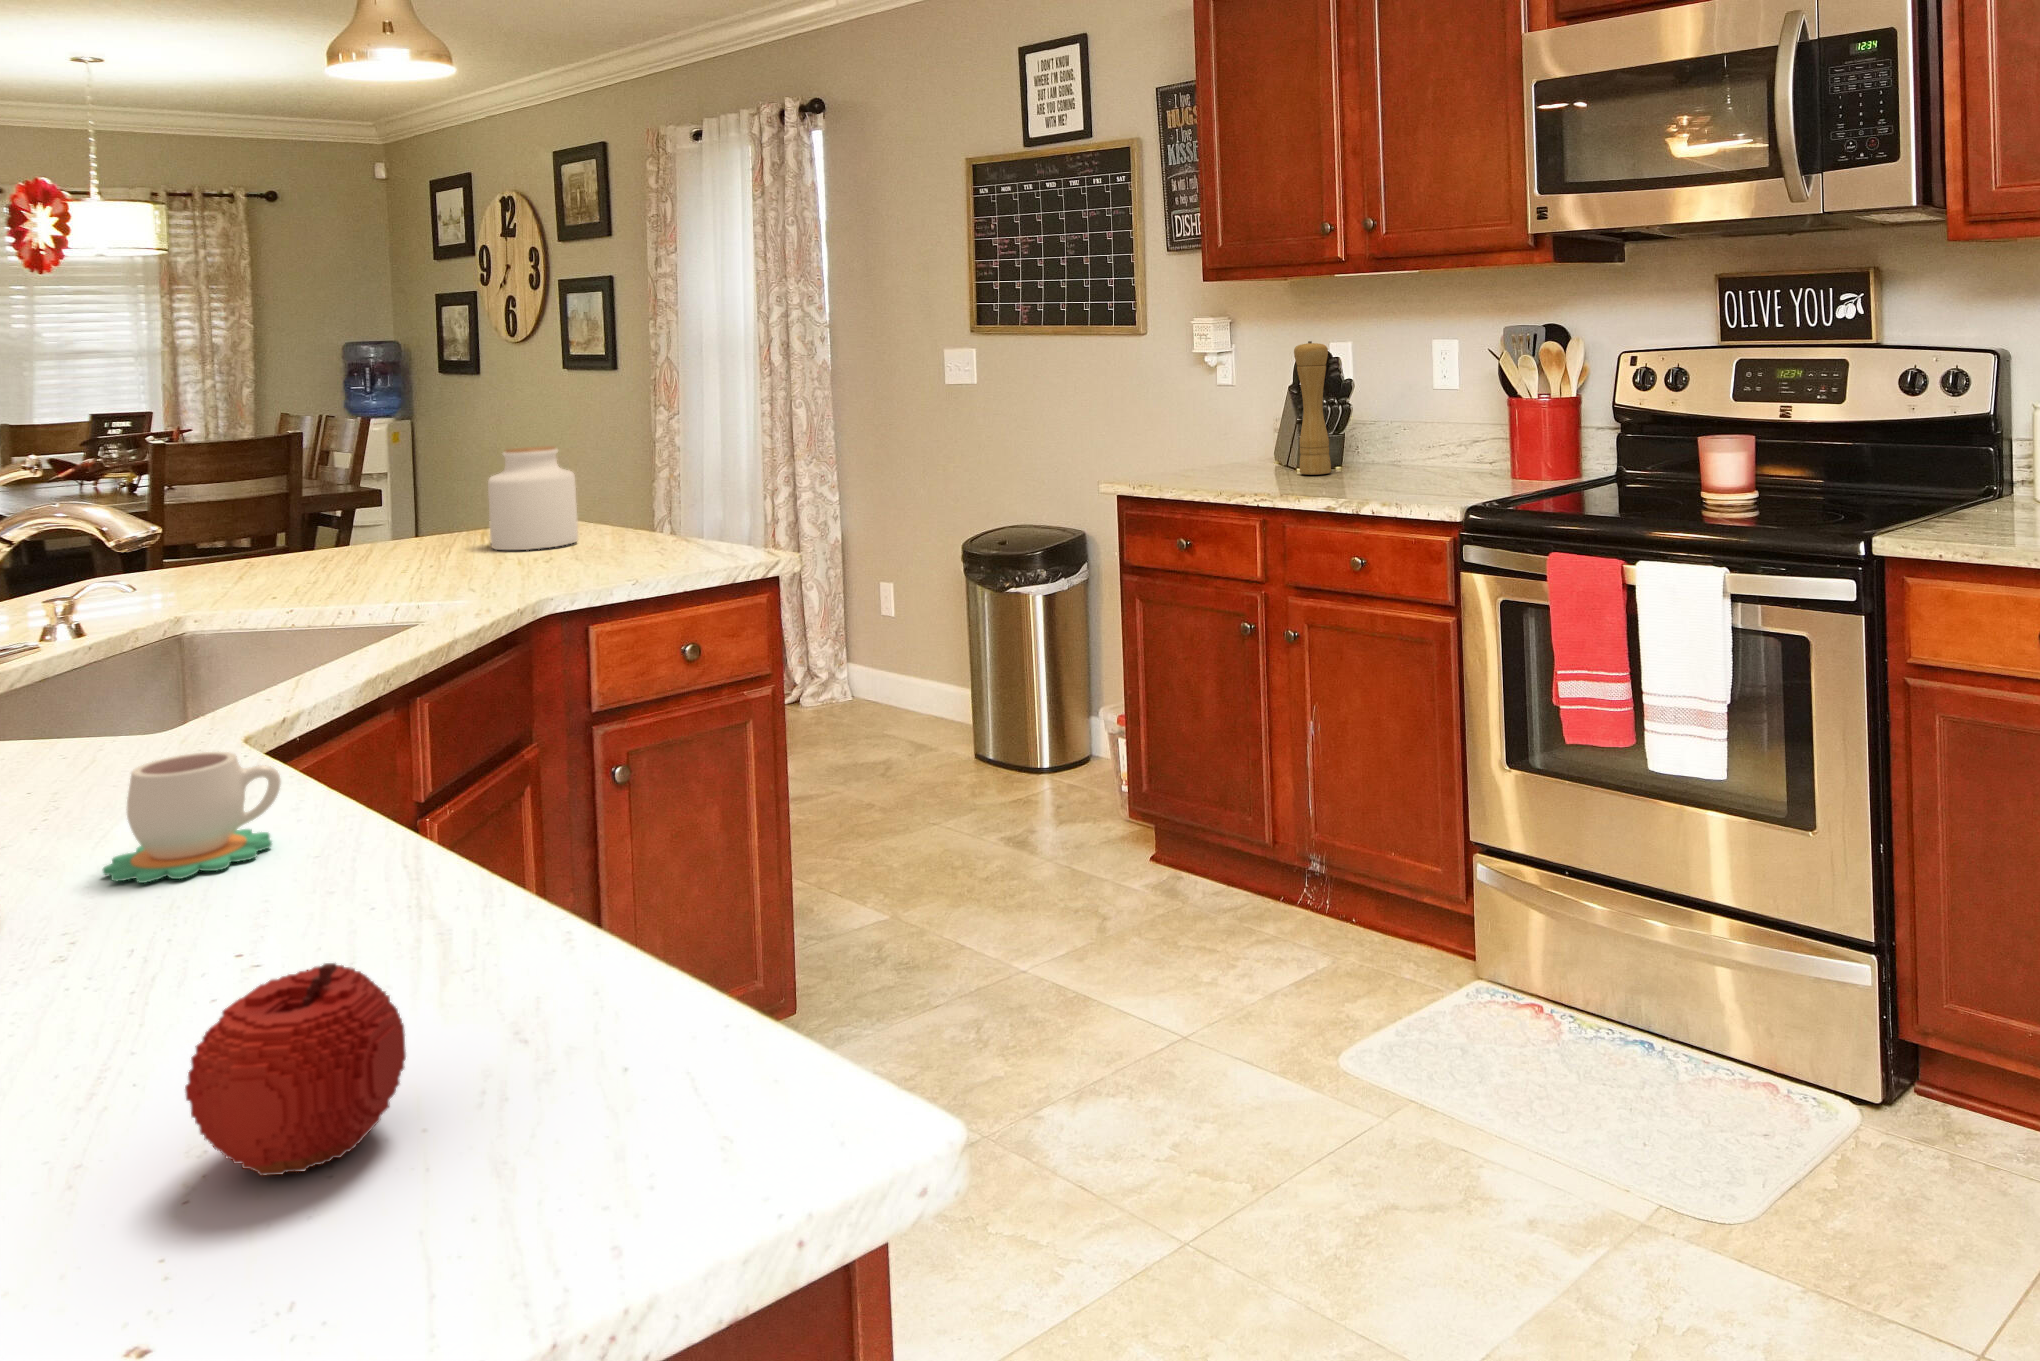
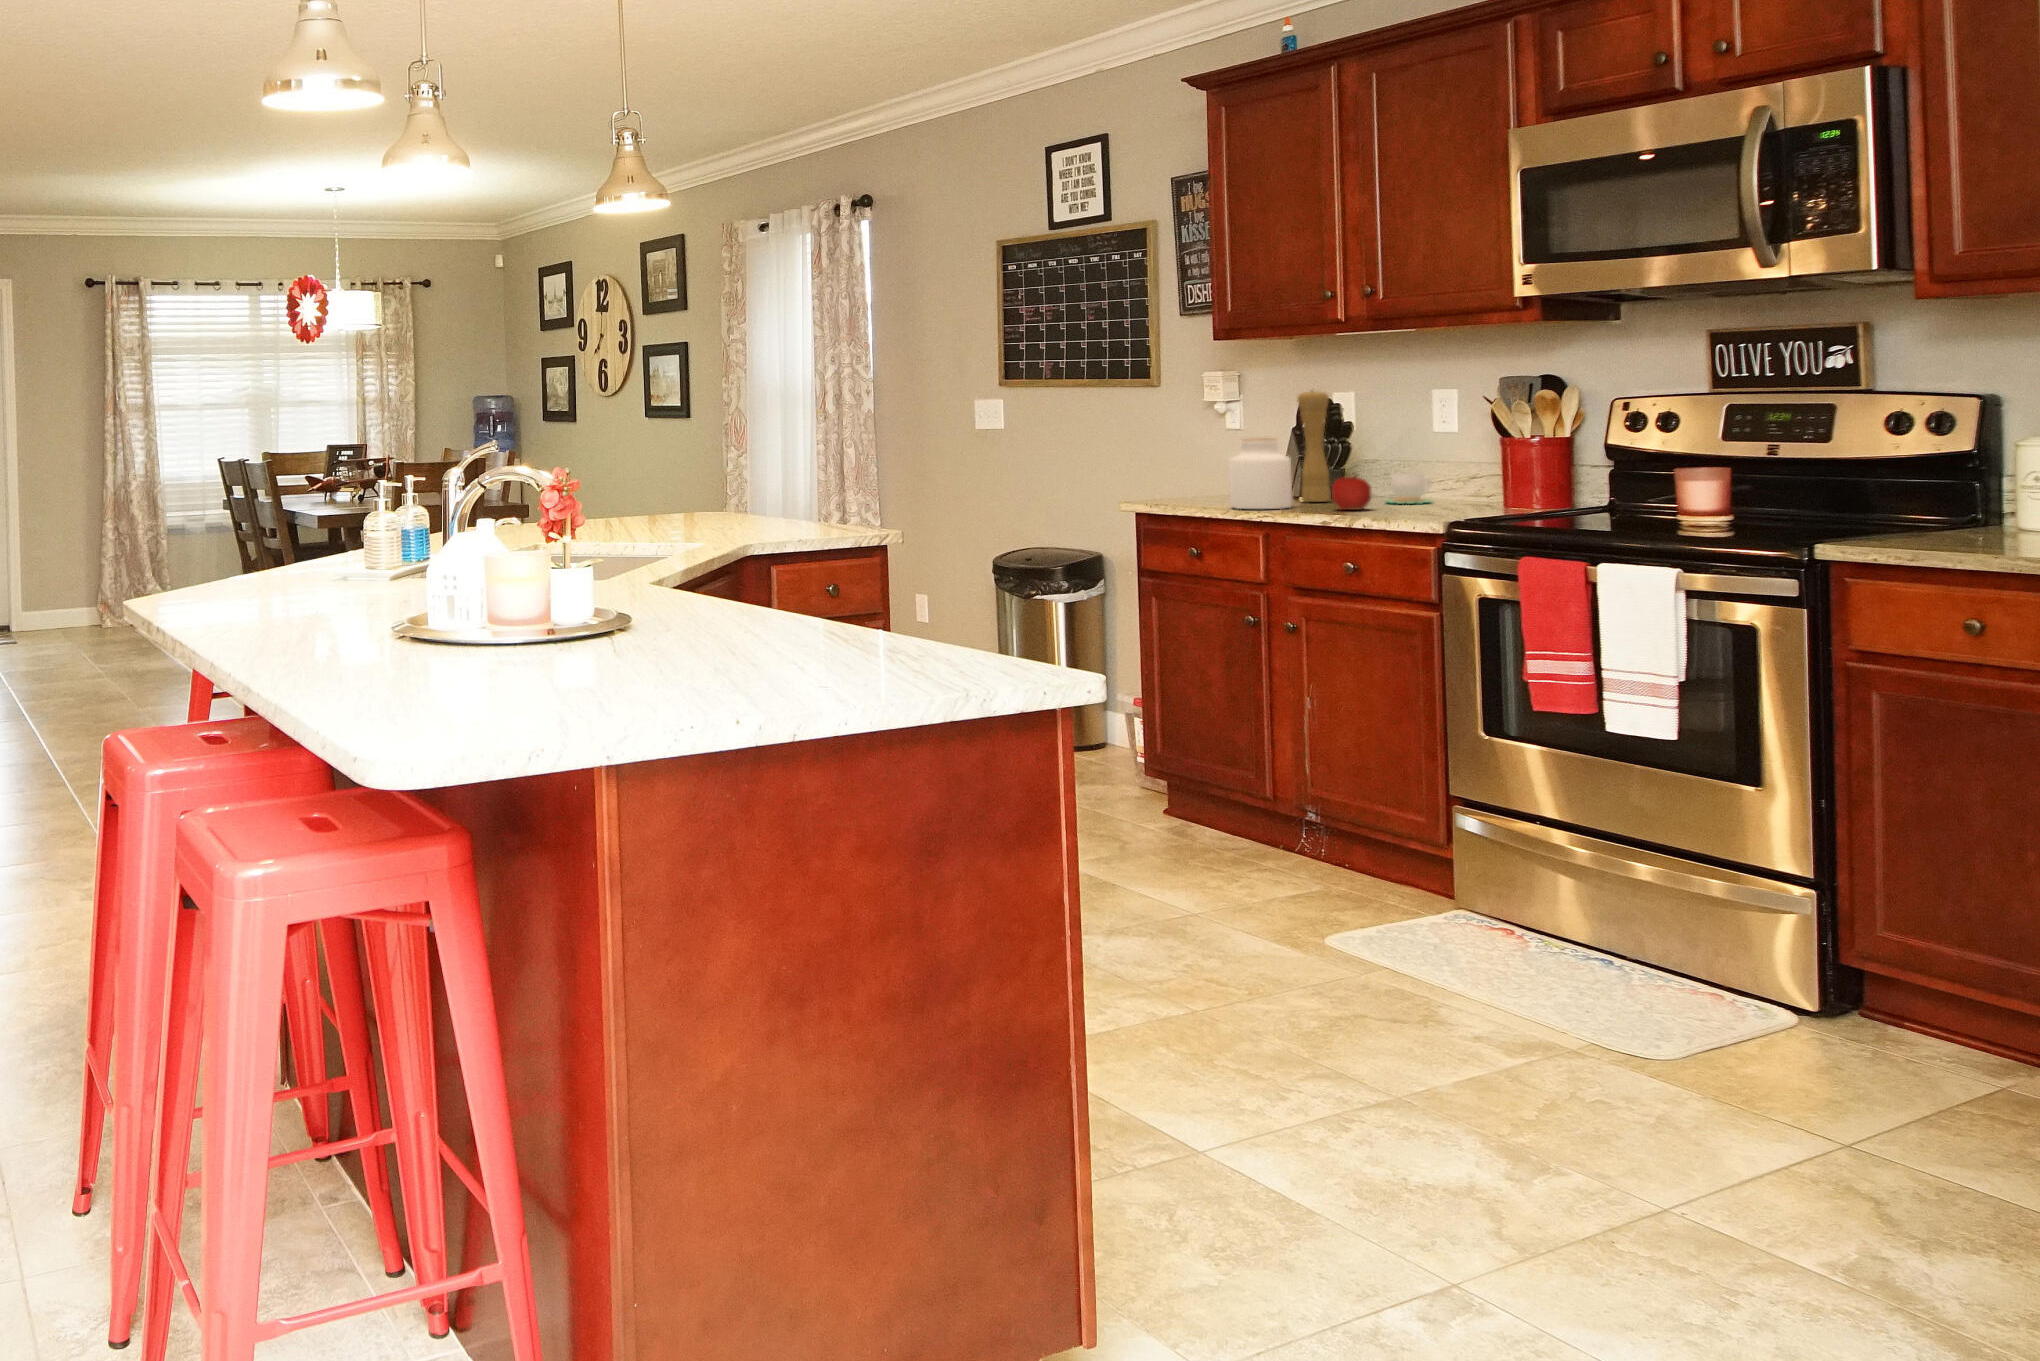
jar: present [488,446,578,550] -> present [1229,438,1292,509]
mug: present [103,752,281,883] -> present [1386,473,1432,504]
apple: present [185,963,406,1176] -> present [1332,475,1371,510]

